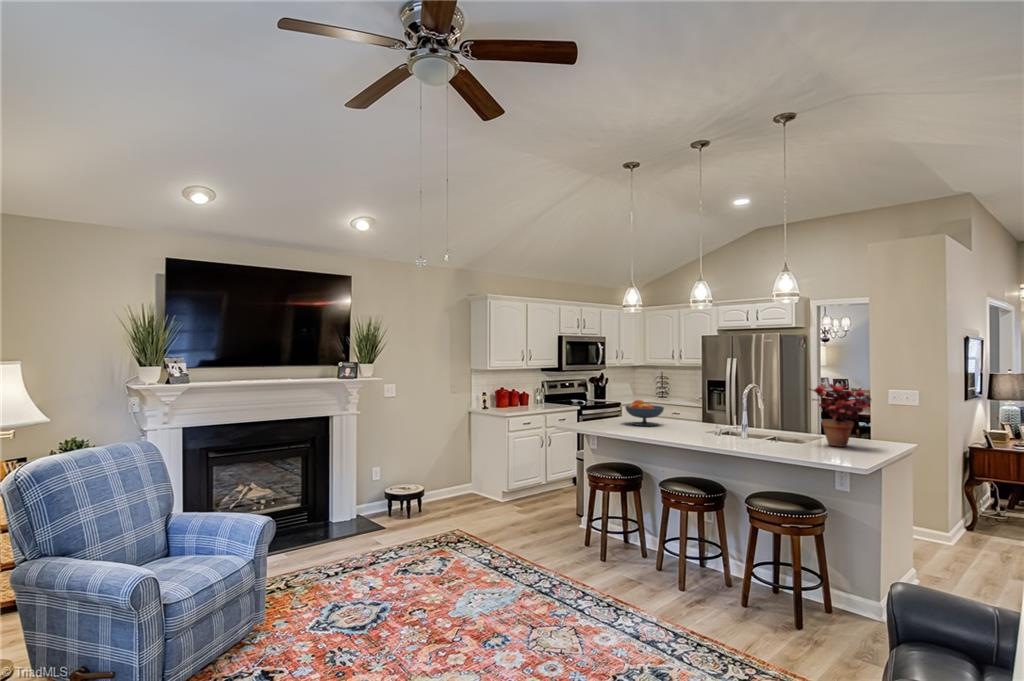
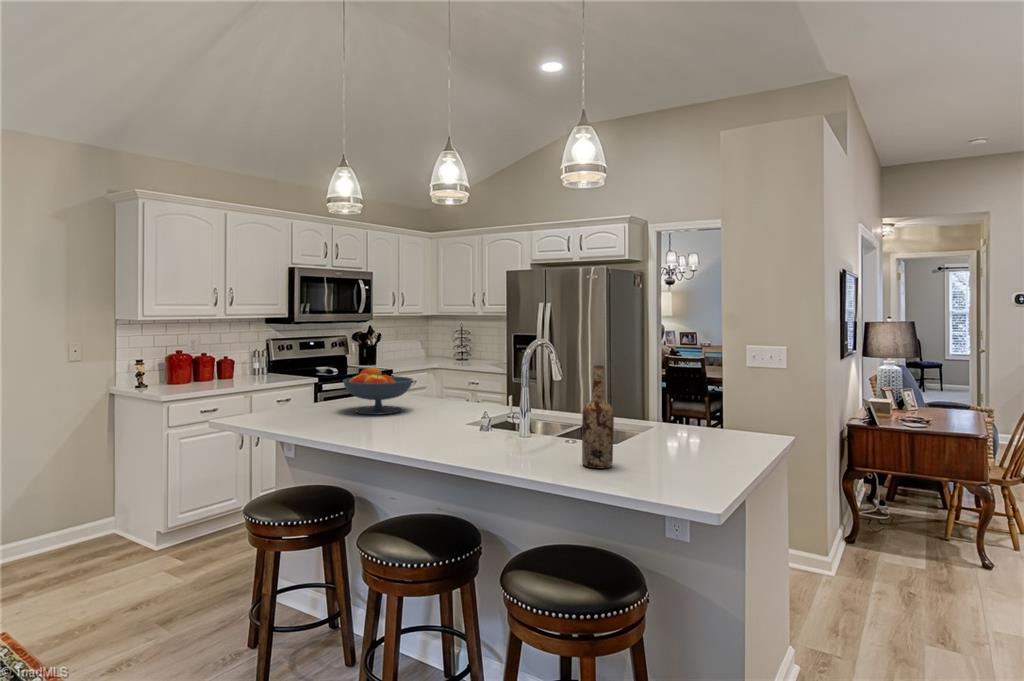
potted plant: present [810,384,871,447] -> none [640,332,748,448]
wine bottle: none [778,401,795,452] -> present [582,366,614,468]

